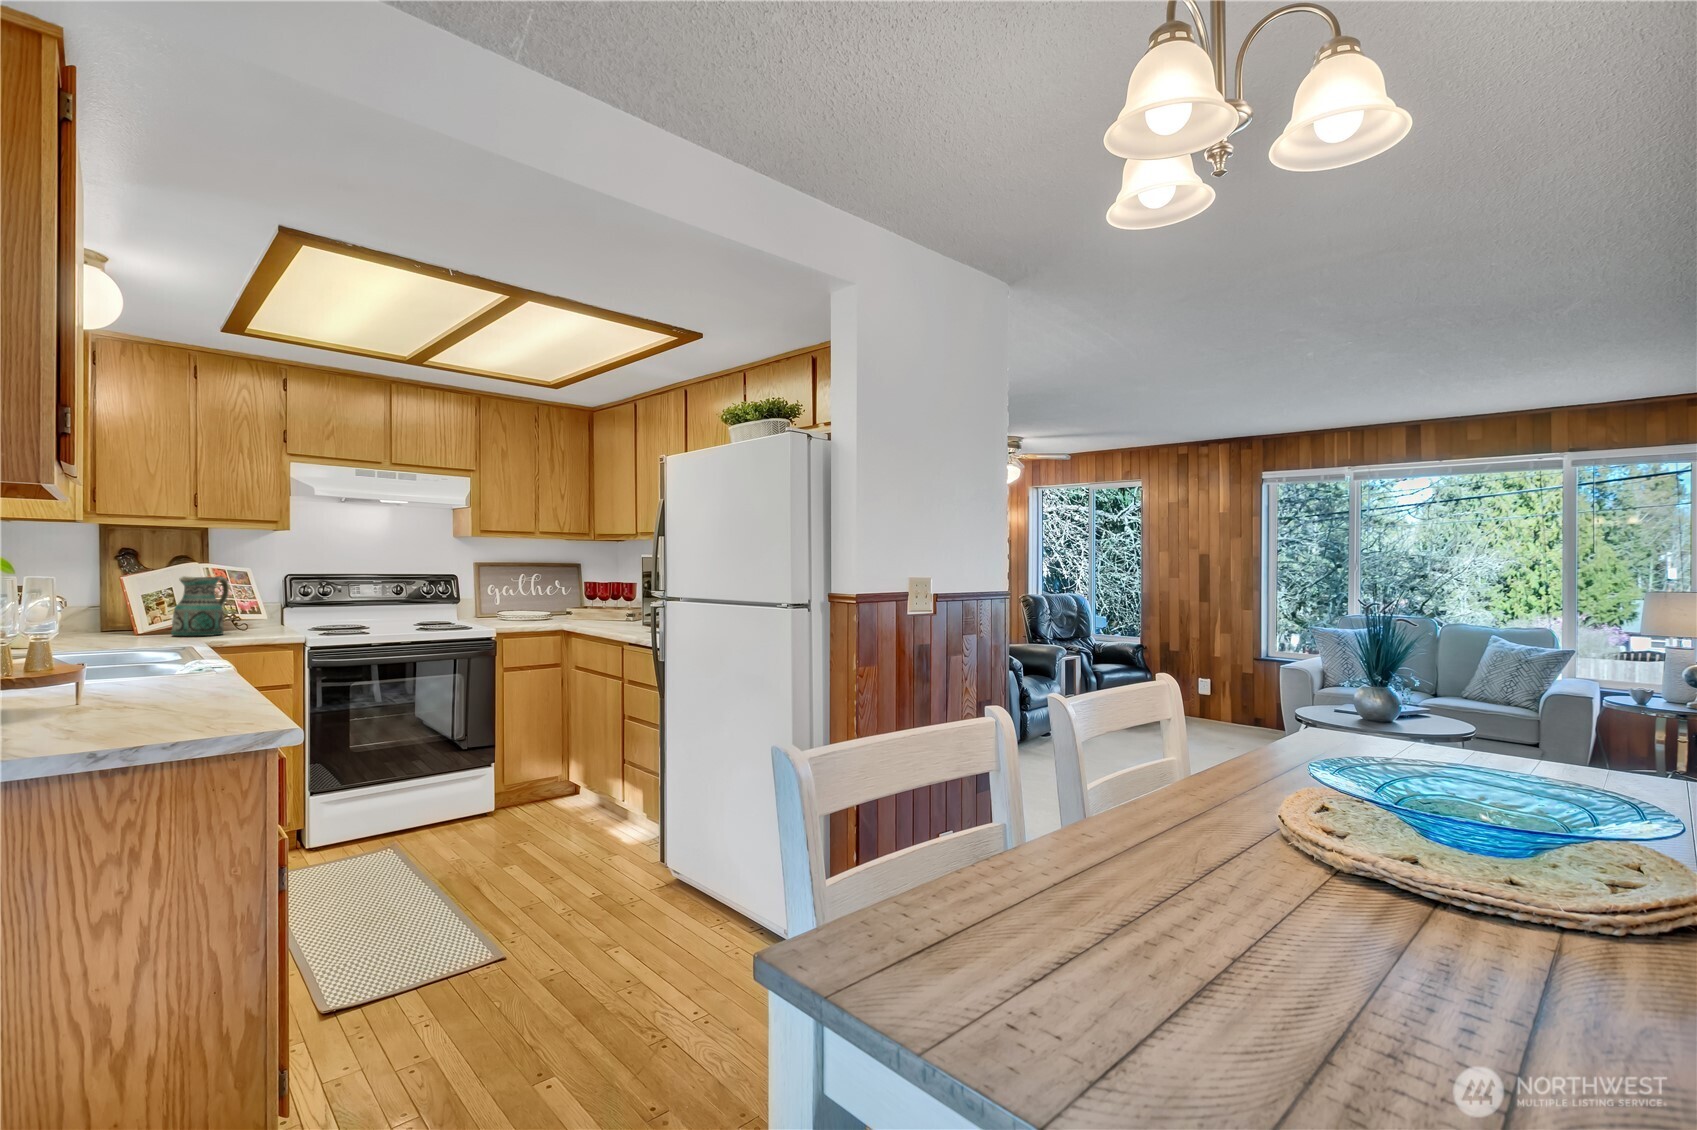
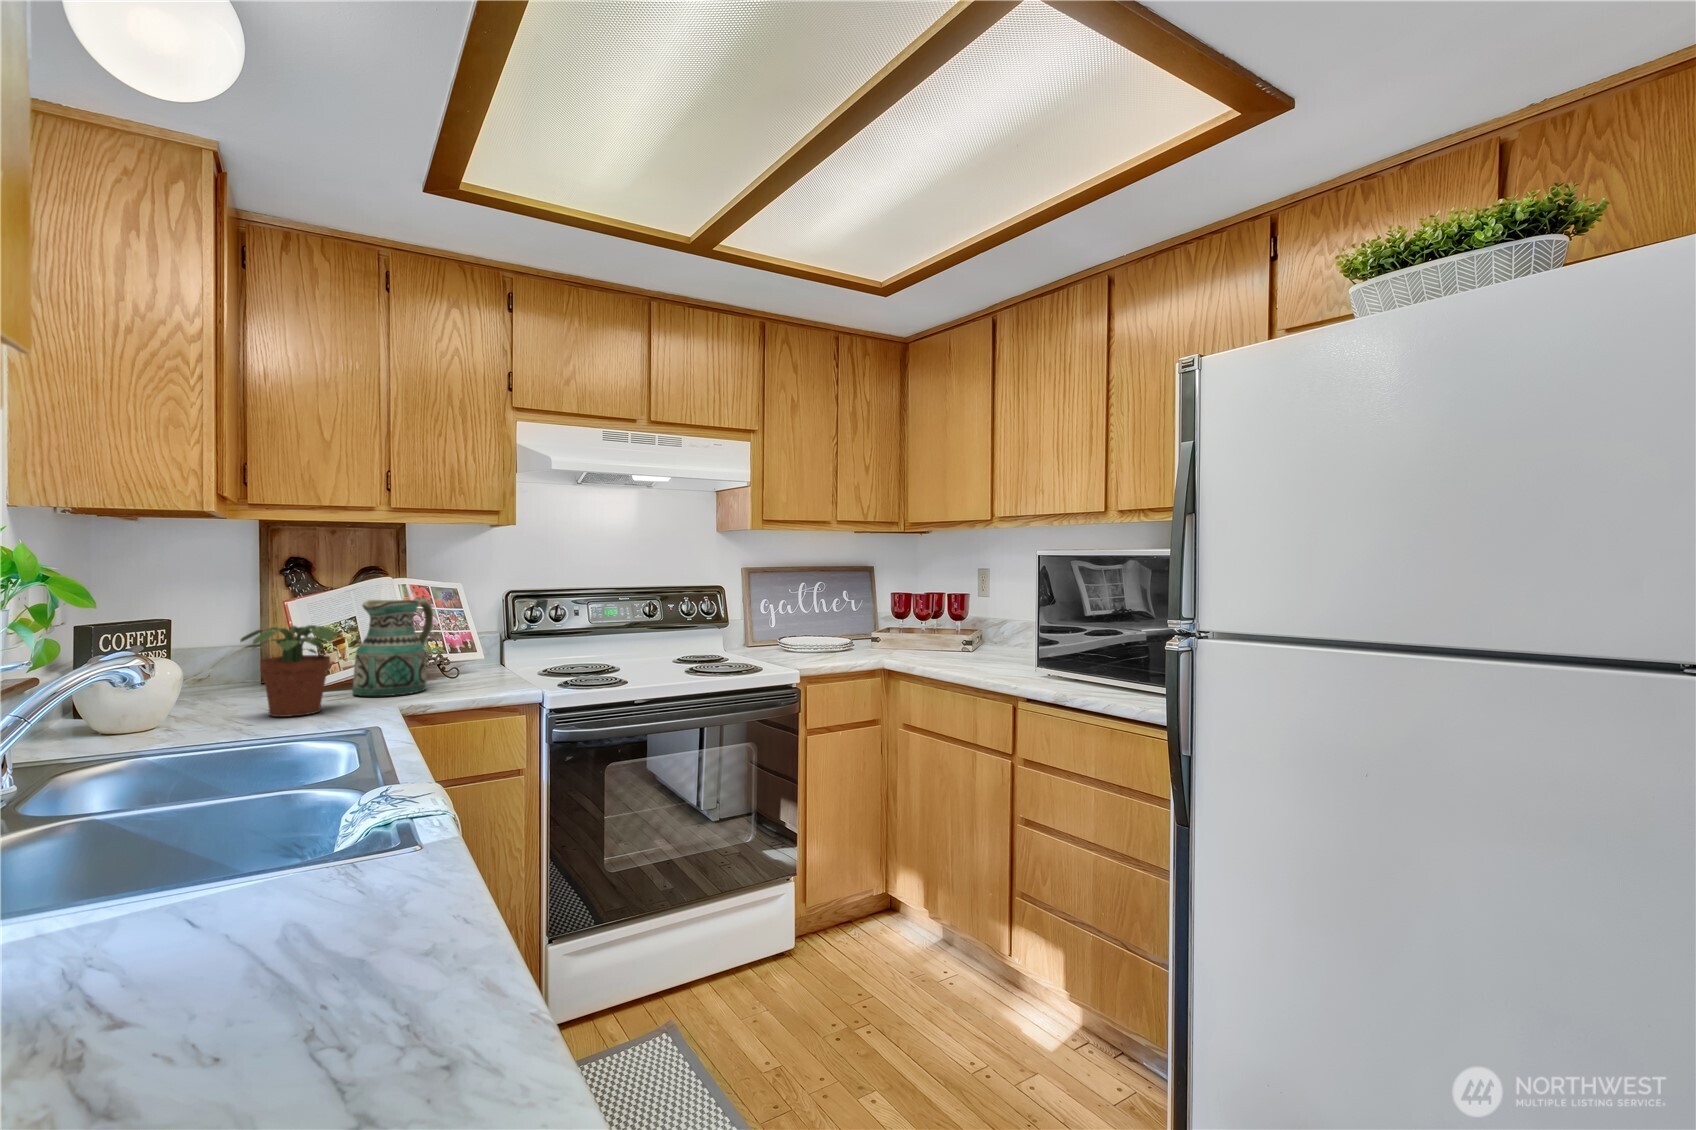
potted plant: none [102,590,169,643] -> present [240,625,343,717]

